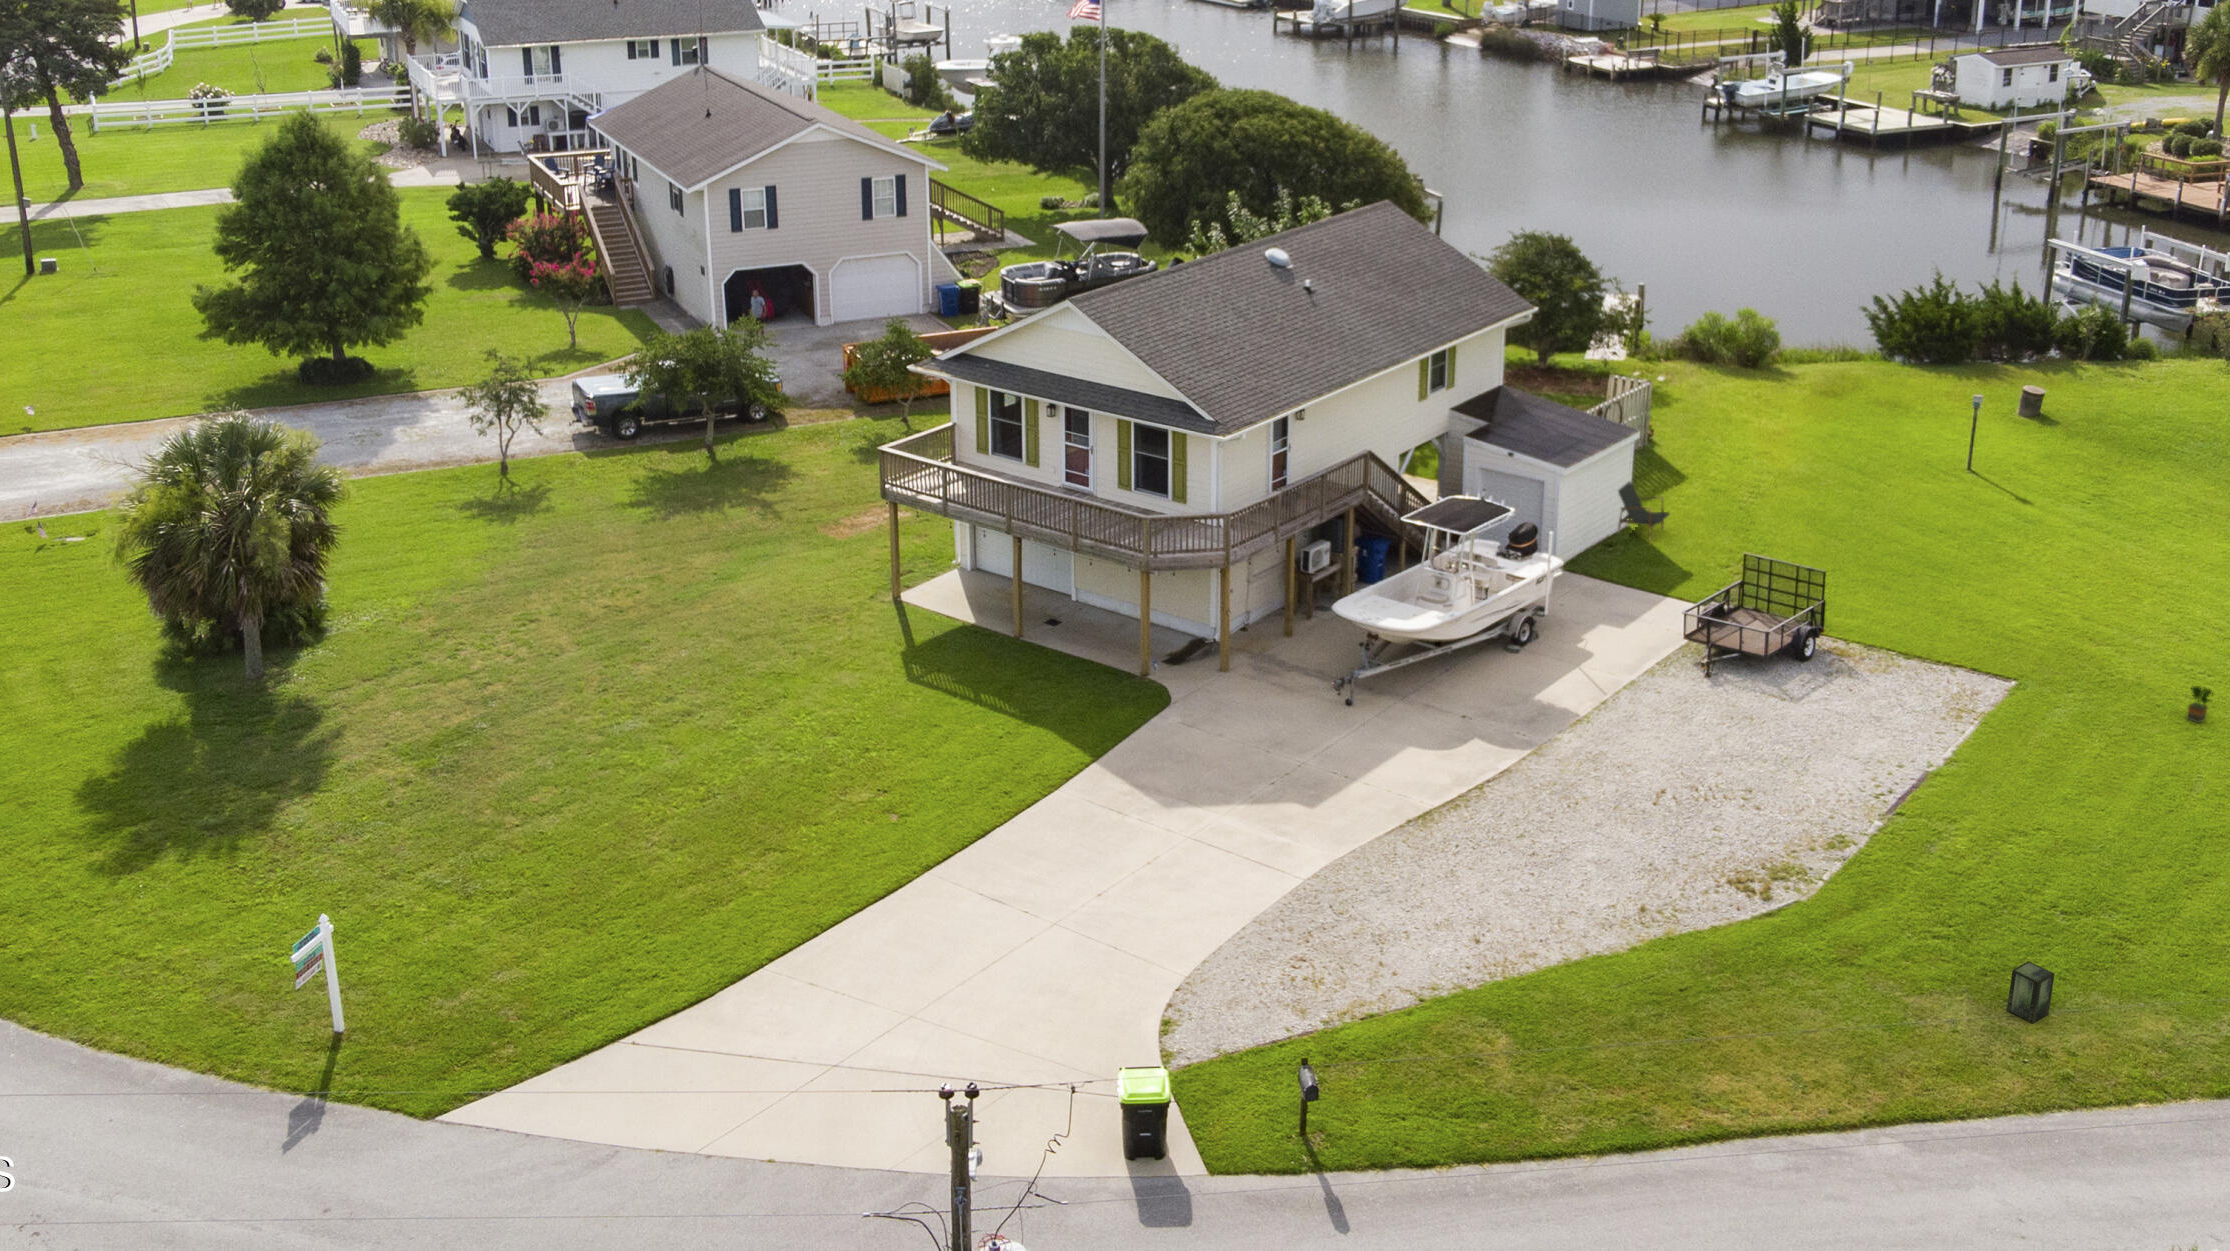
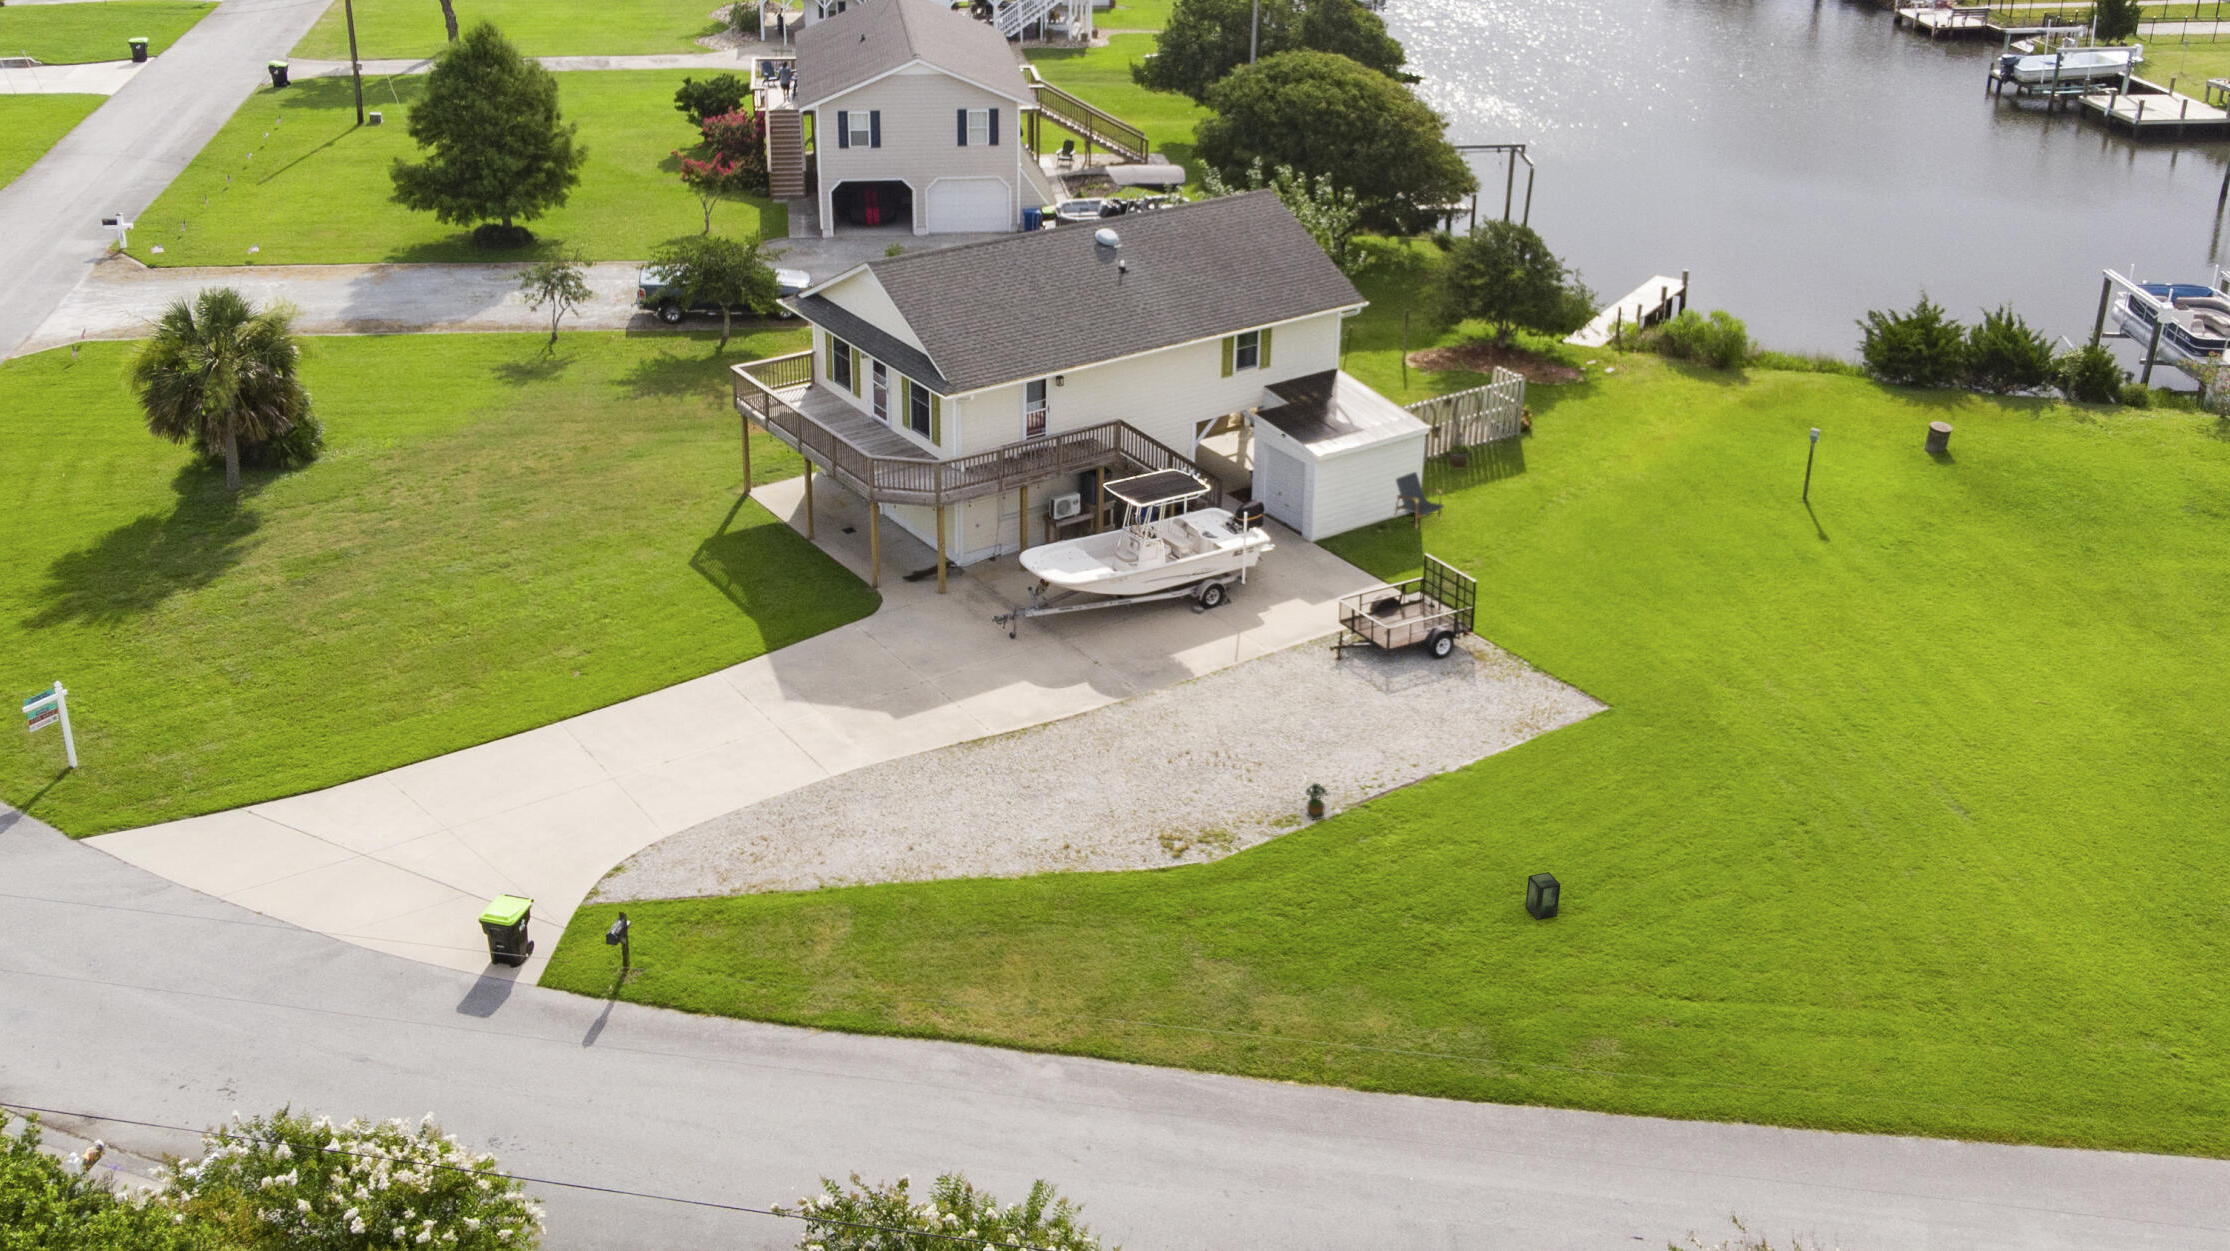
potted tree: present [2187,686,2213,723] -> present [1306,784,1328,820]
storage box: present [2007,961,2055,1024] -> present [1525,872,1560,920]

